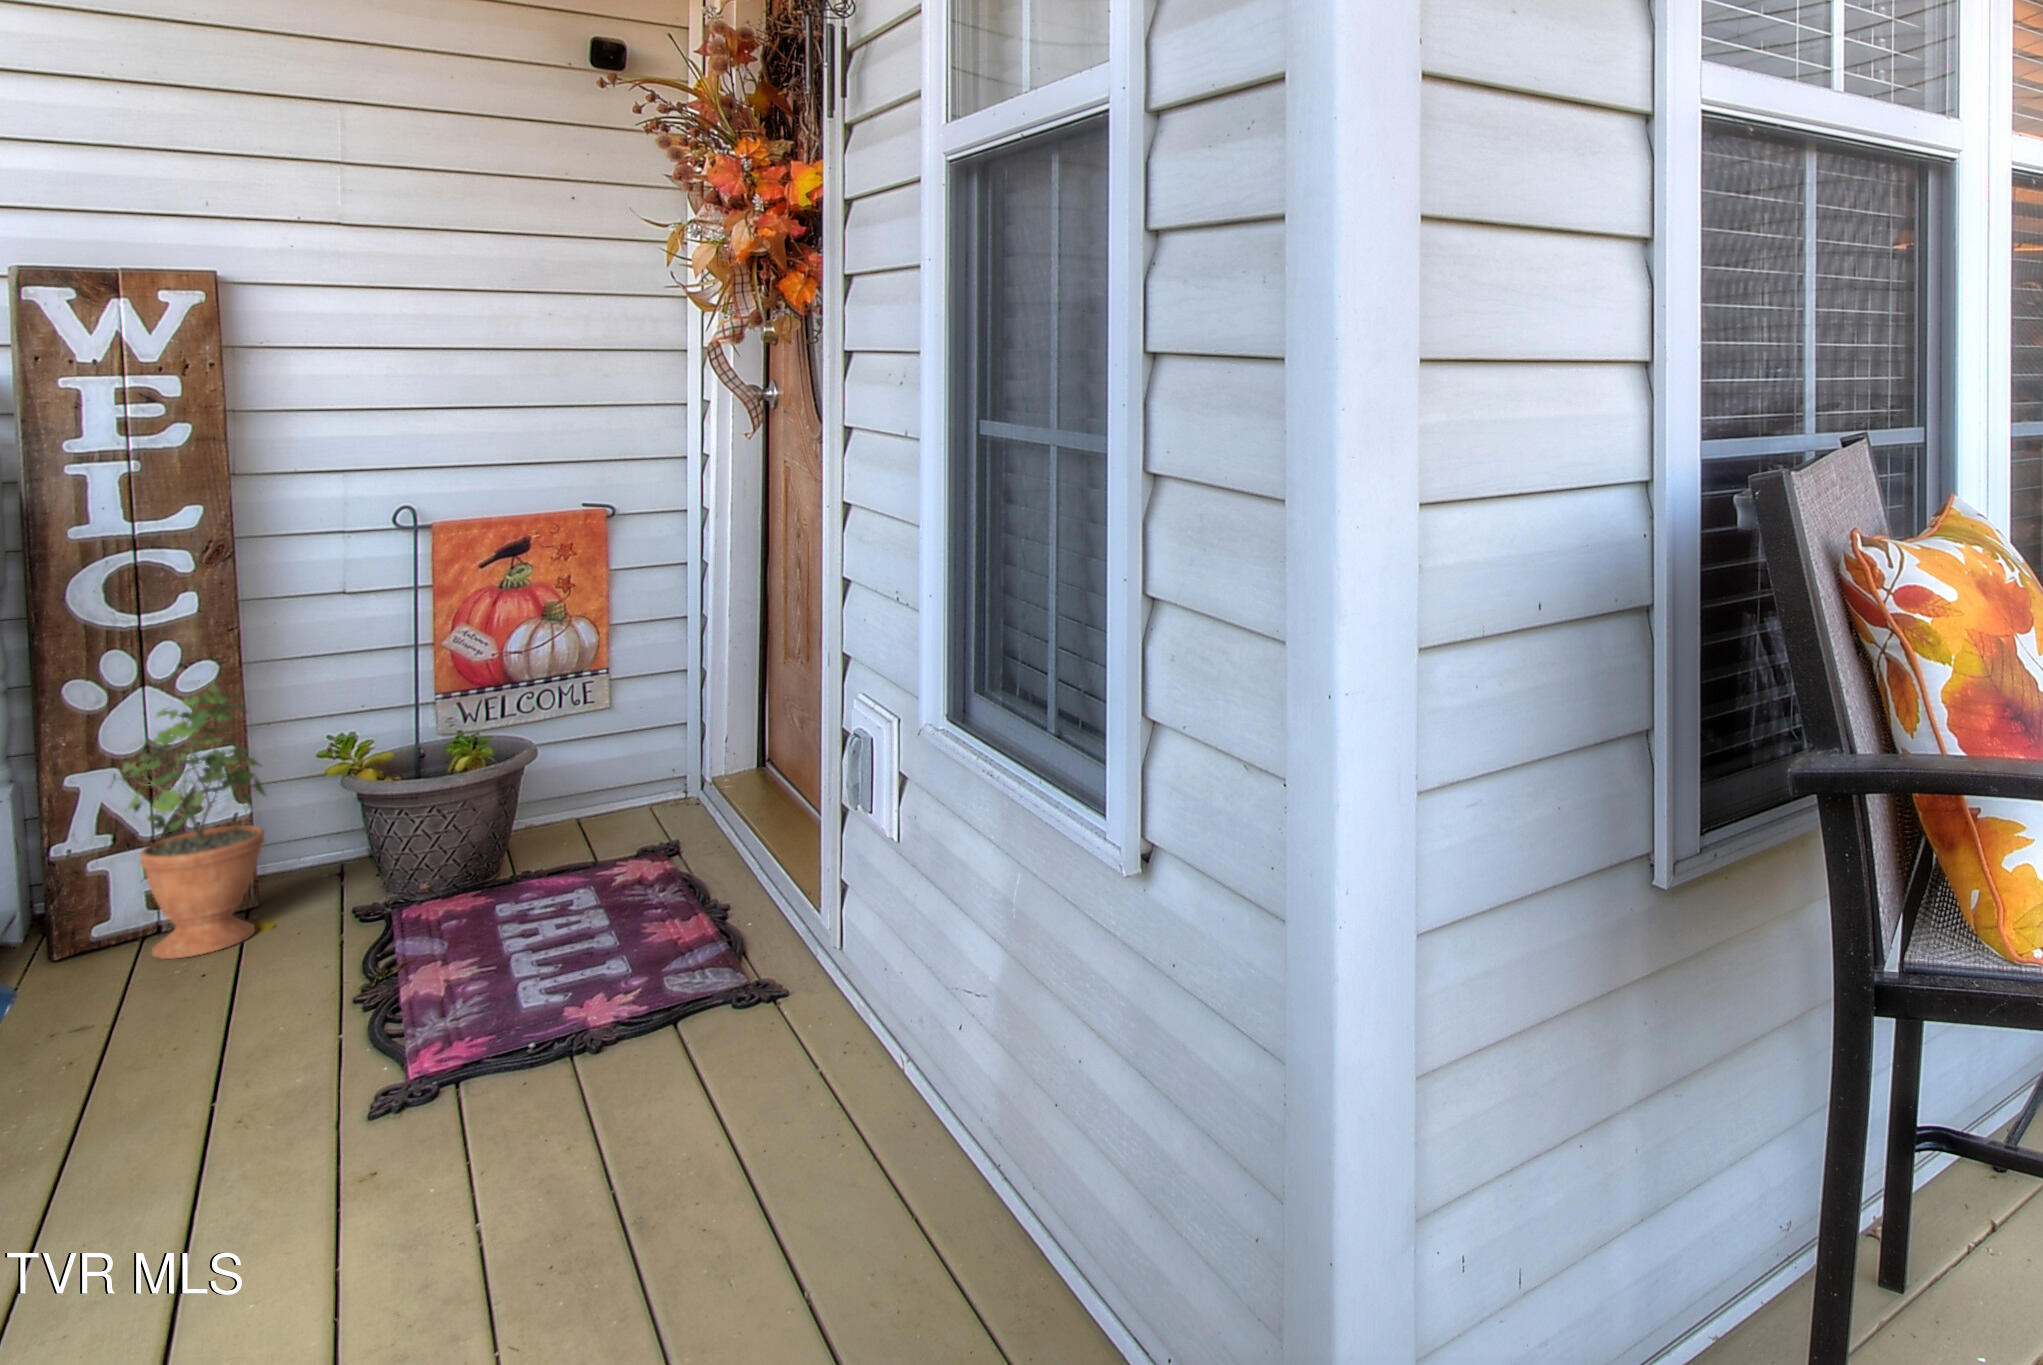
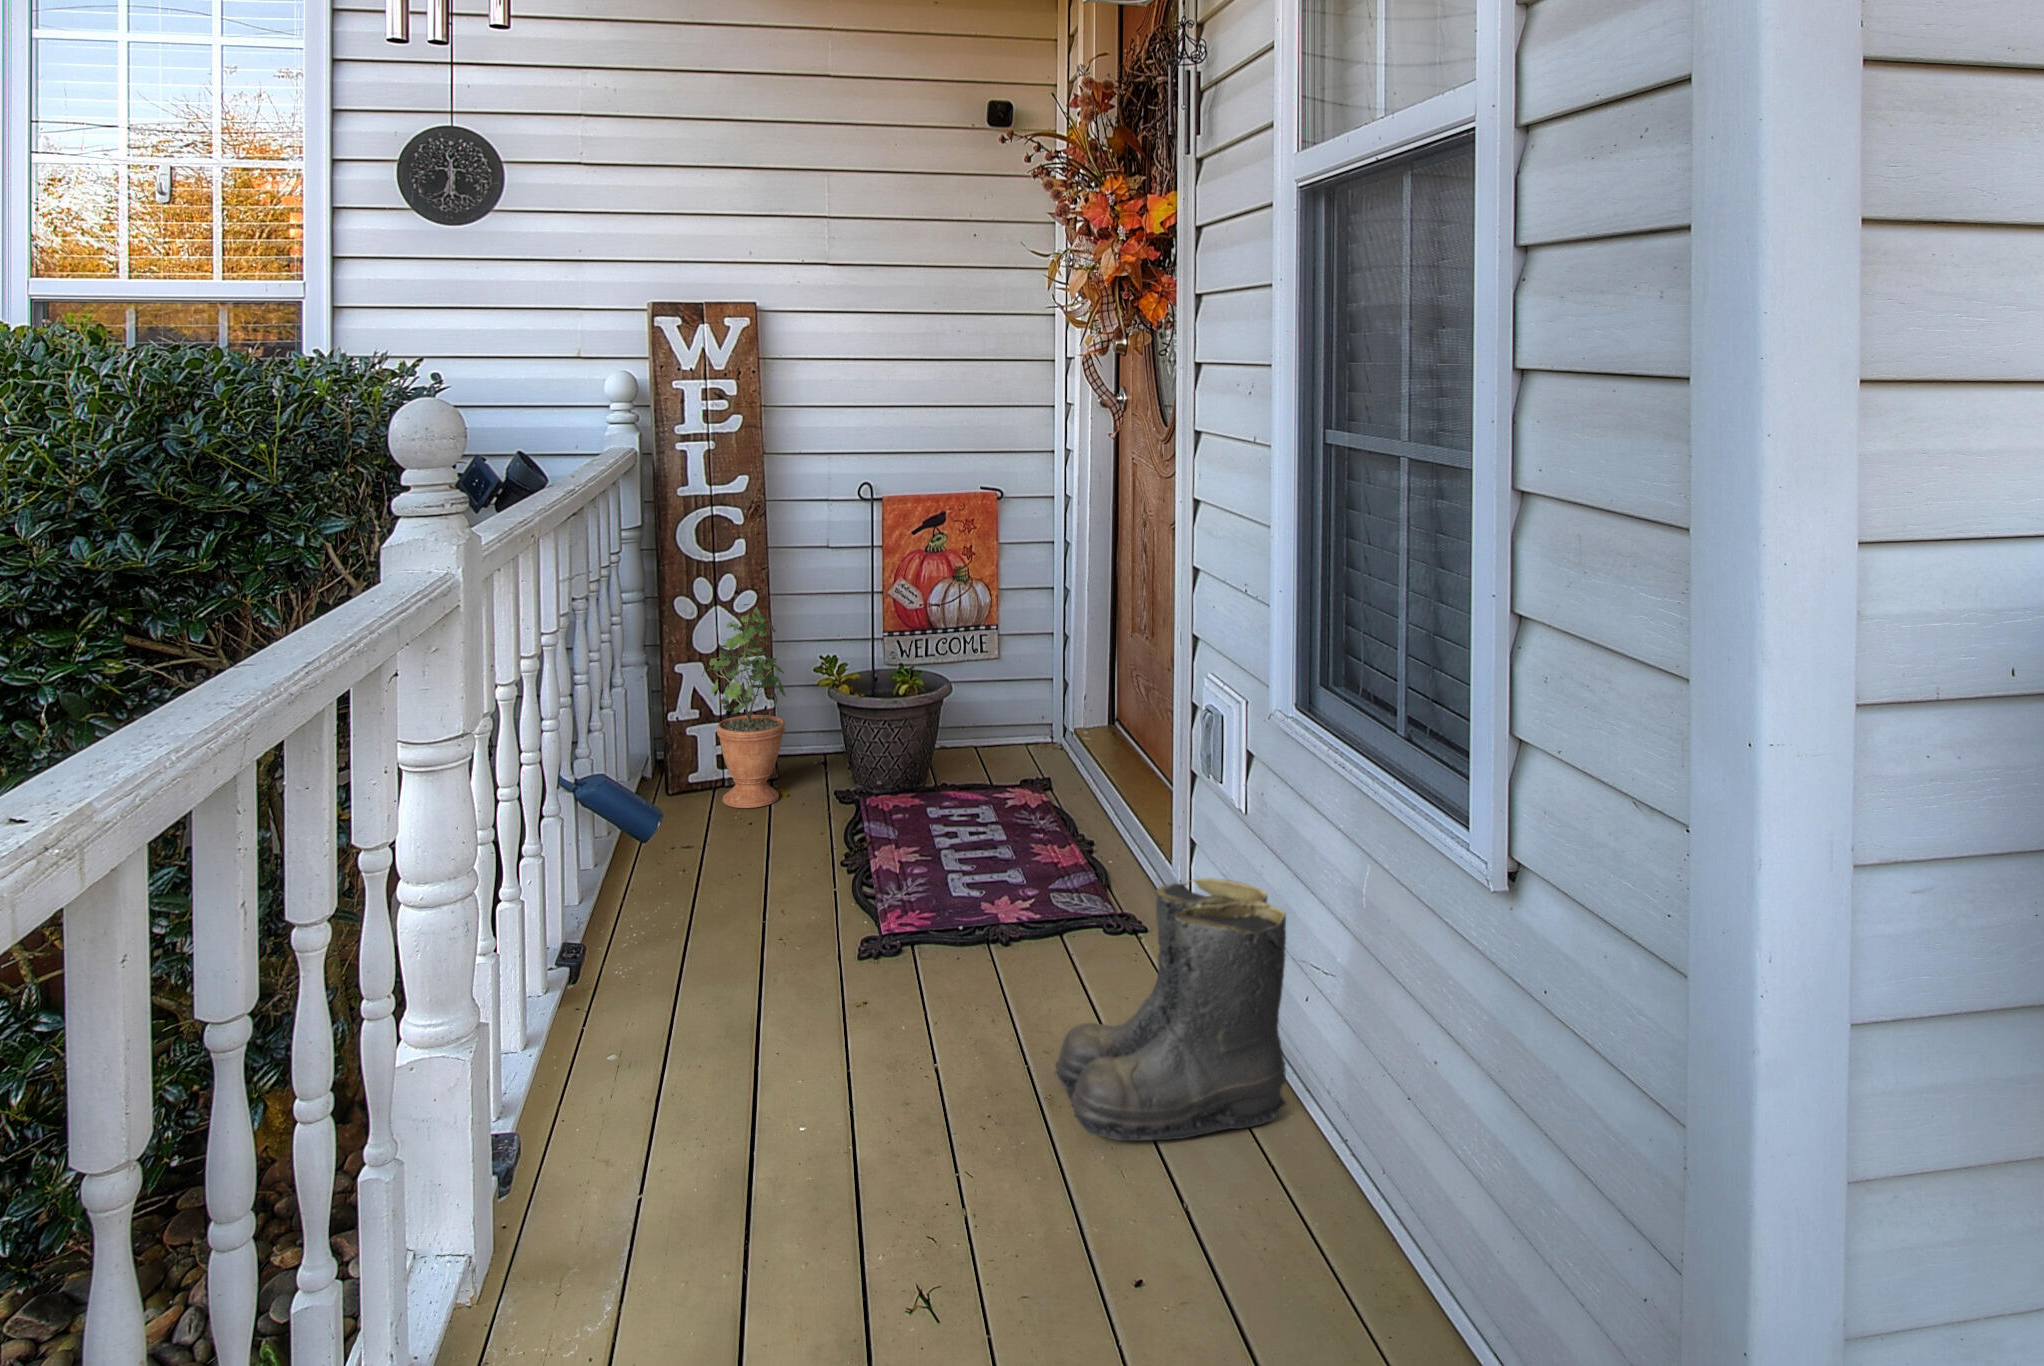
boots: none [636,919,933,1257] -> present [1054,878,1286,1141]

